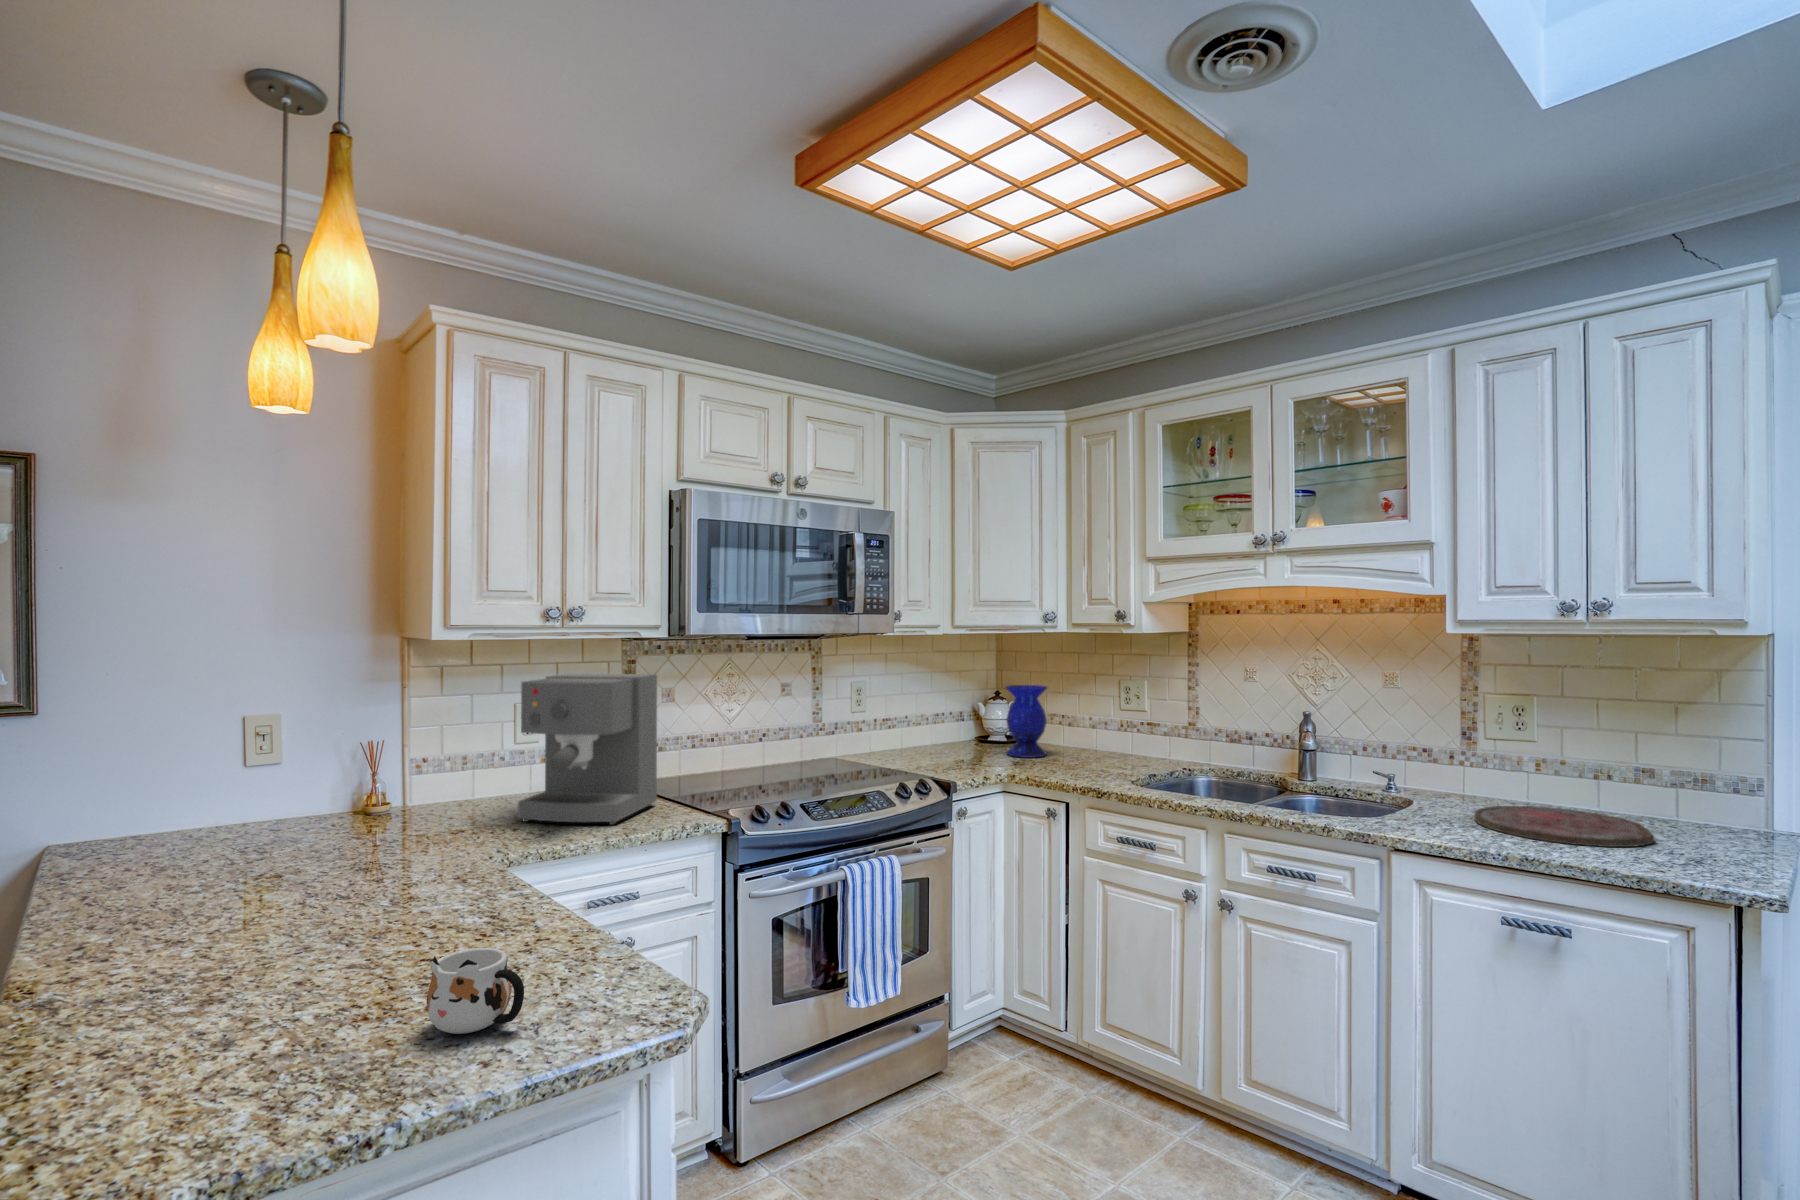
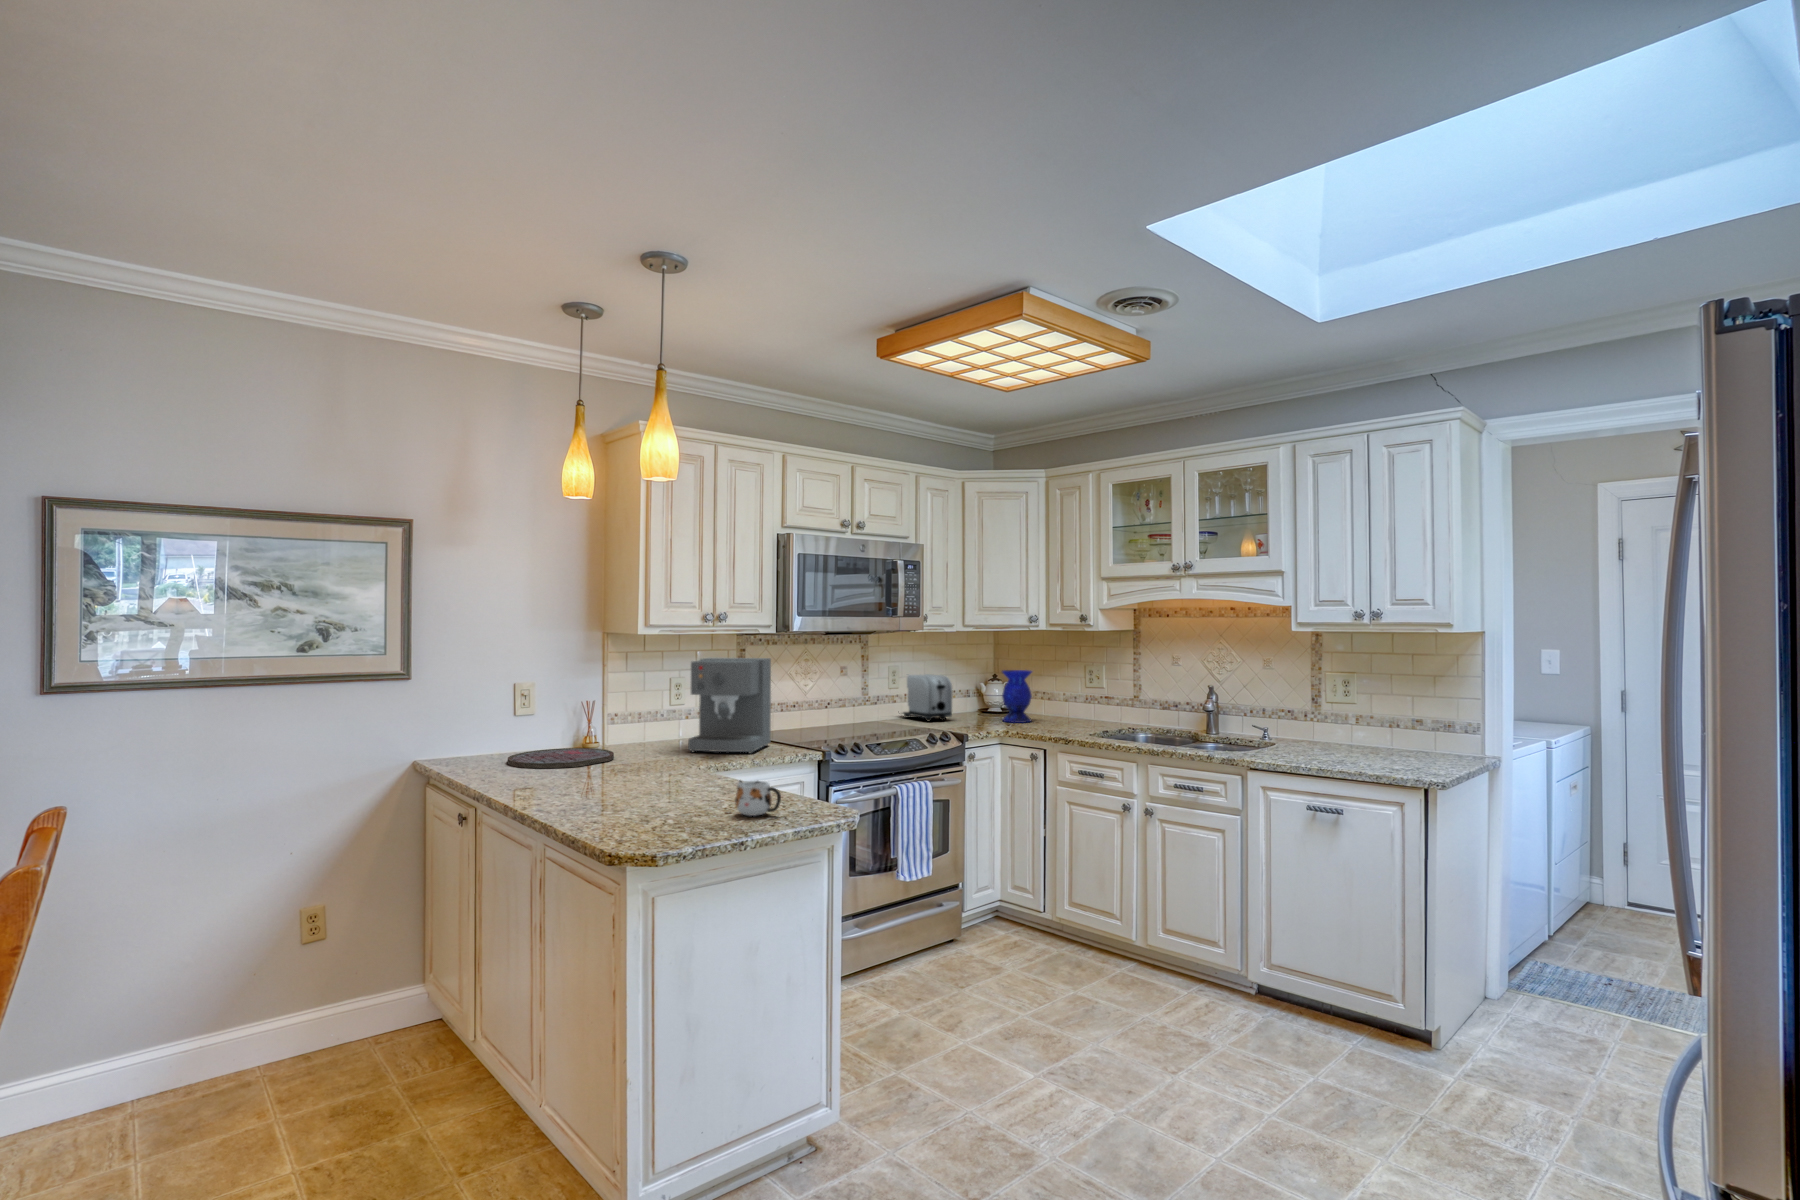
toaster: none [868,690,939,756] -> present [903,674,952,721]
cutting board: present [1474,806,1654,847] -> present [508,748,614,768]

